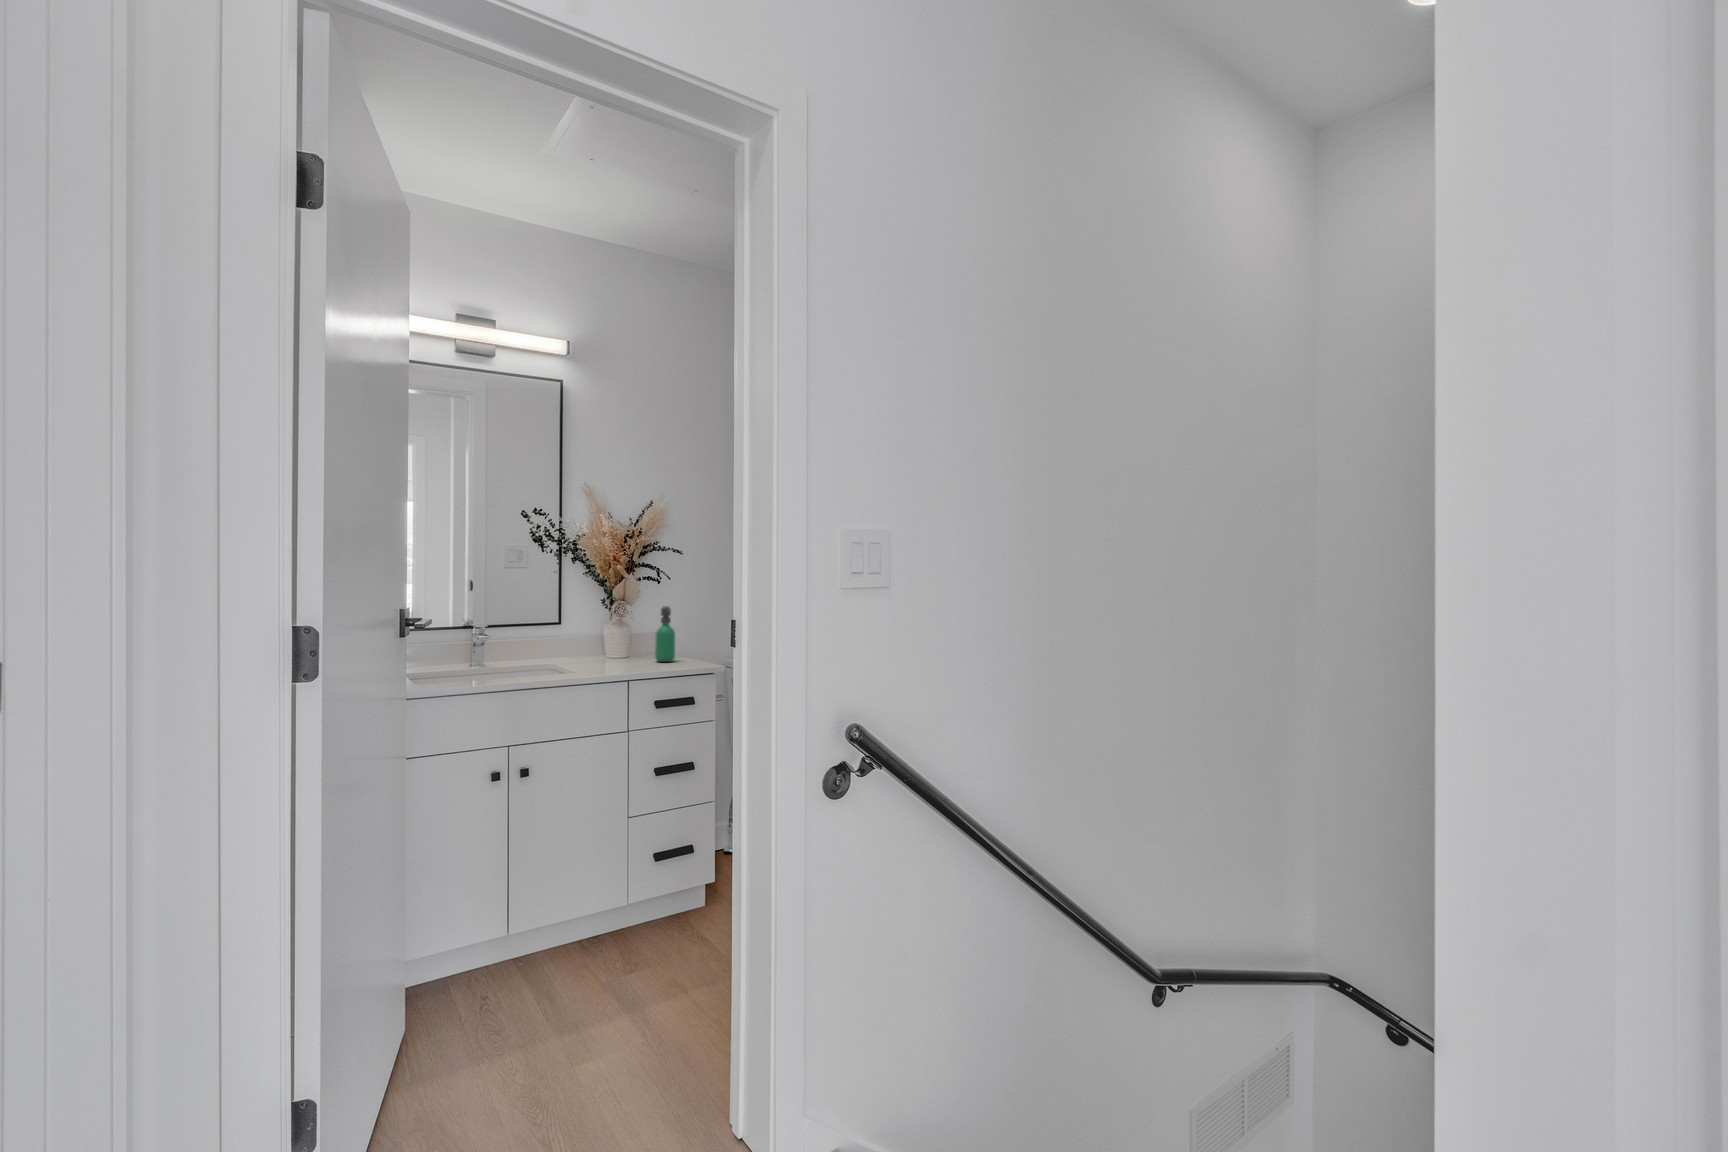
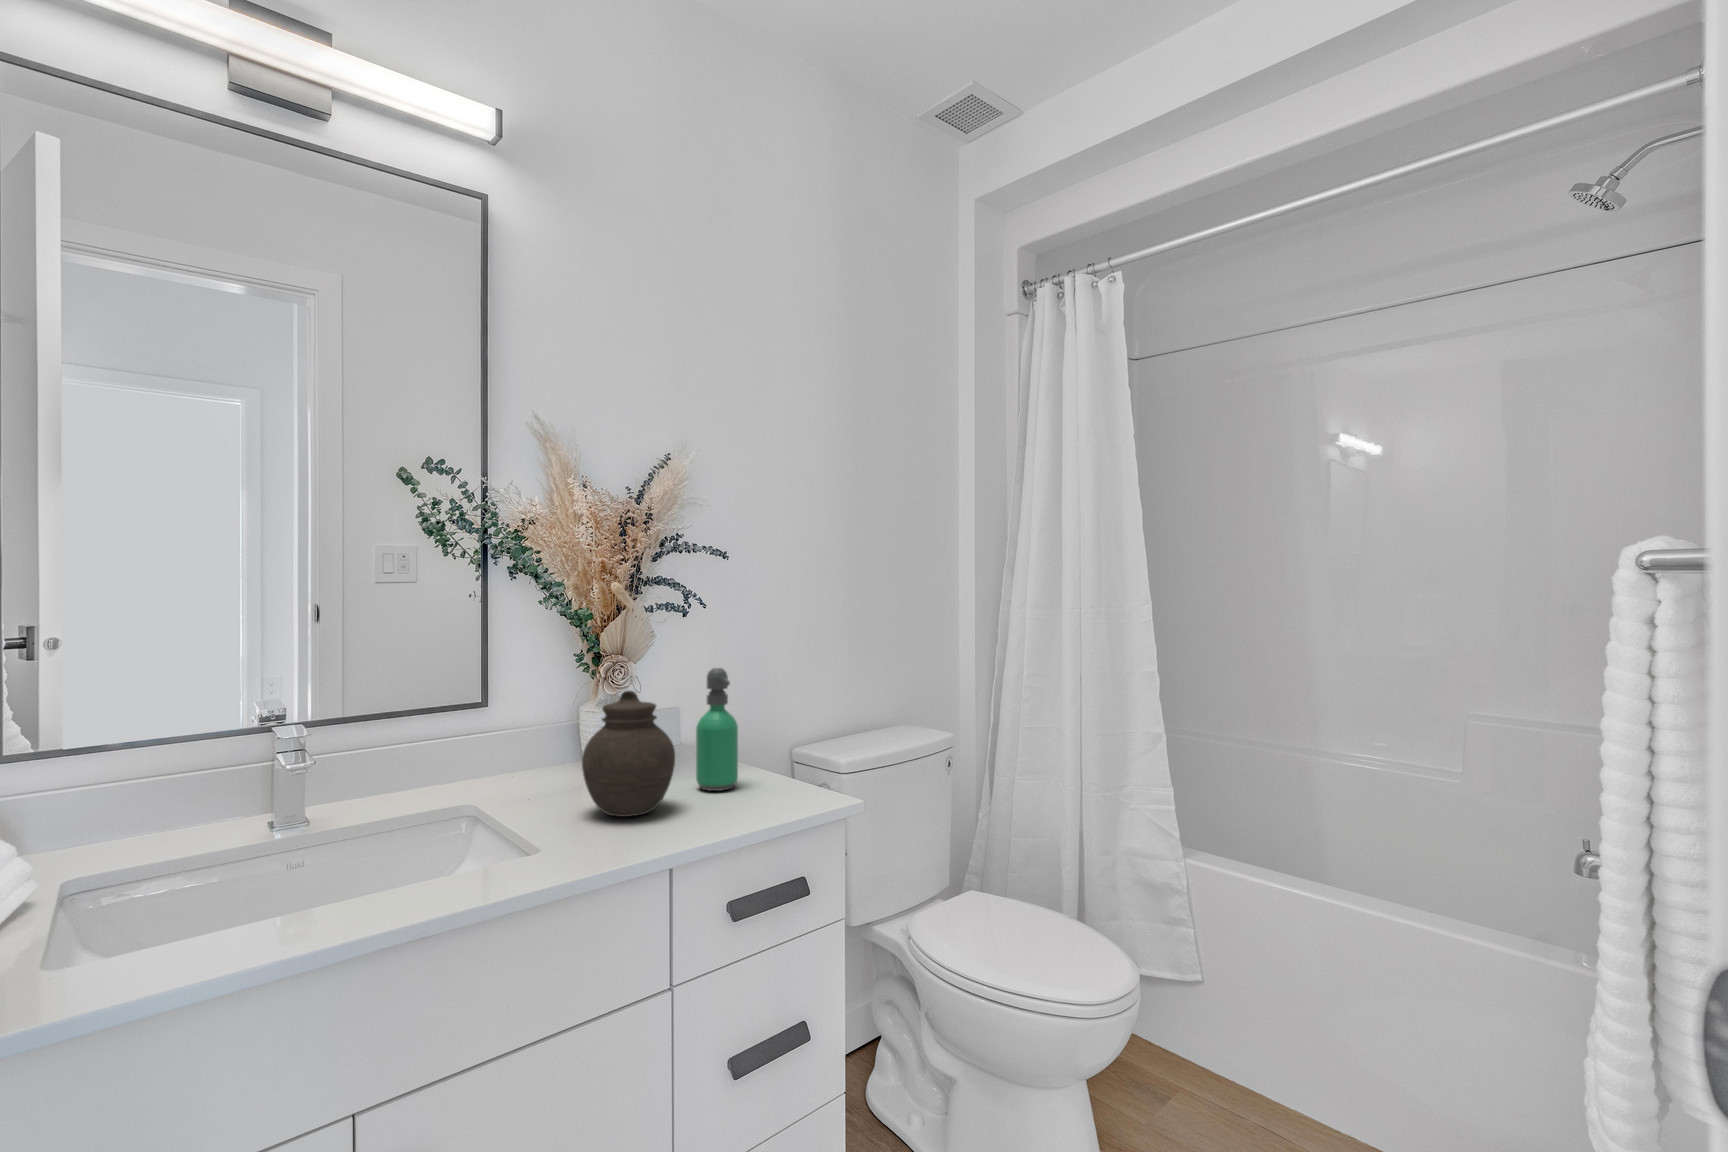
jar: none [602,613,643,667] -> present [582,691,675,817]

